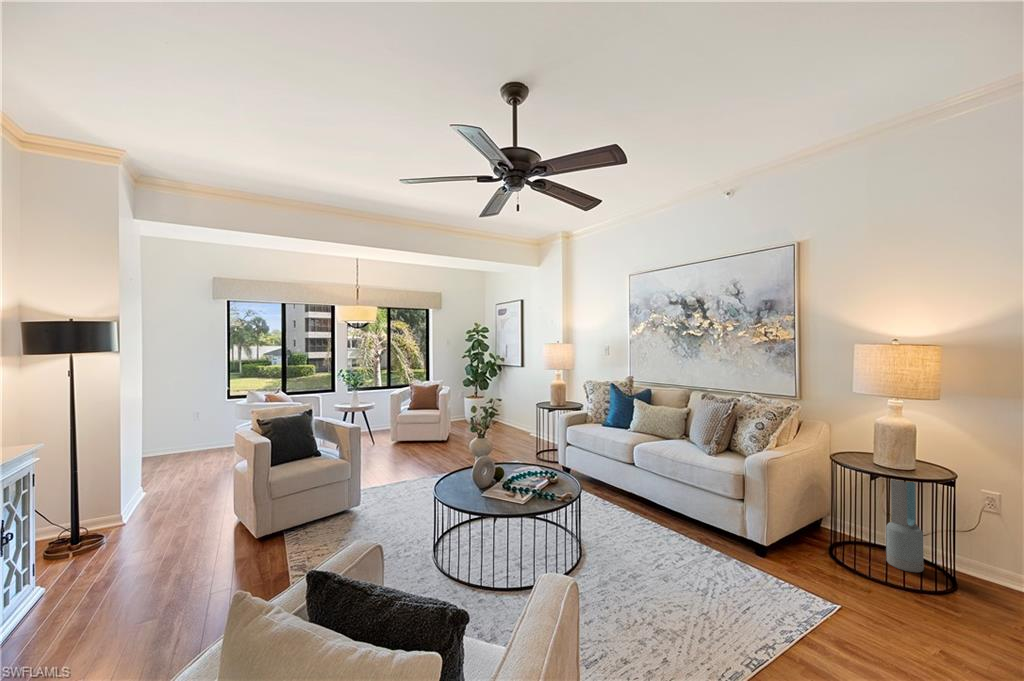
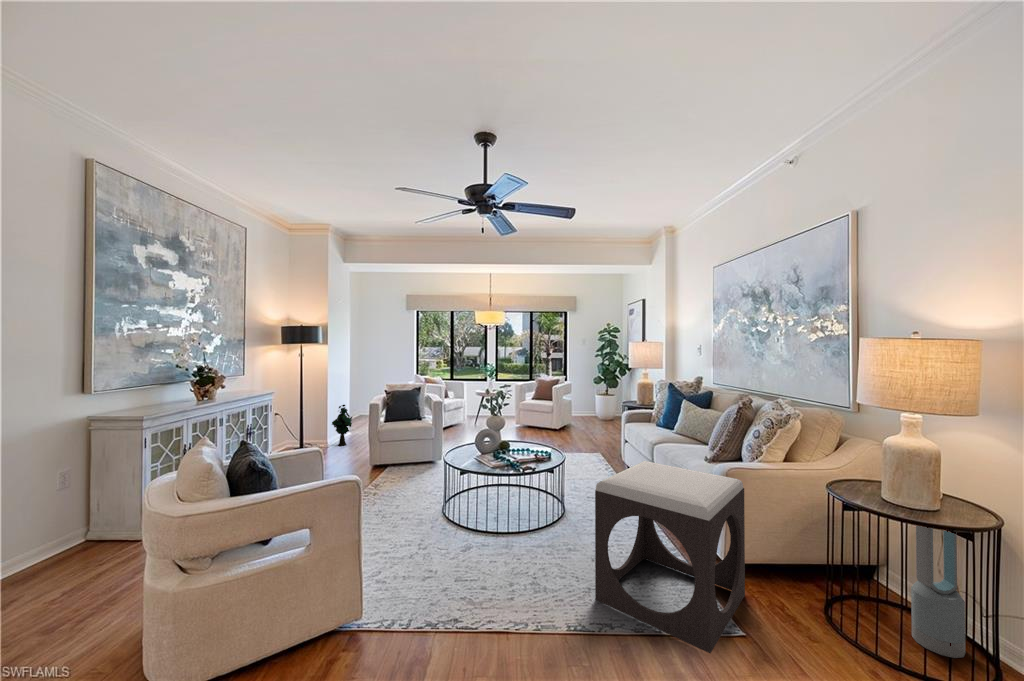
decorative plant: none [137,444,176,510] -> present [332,405,352,446]
footstool: none [687,464,838,630] -> present [595,461,745,653]

